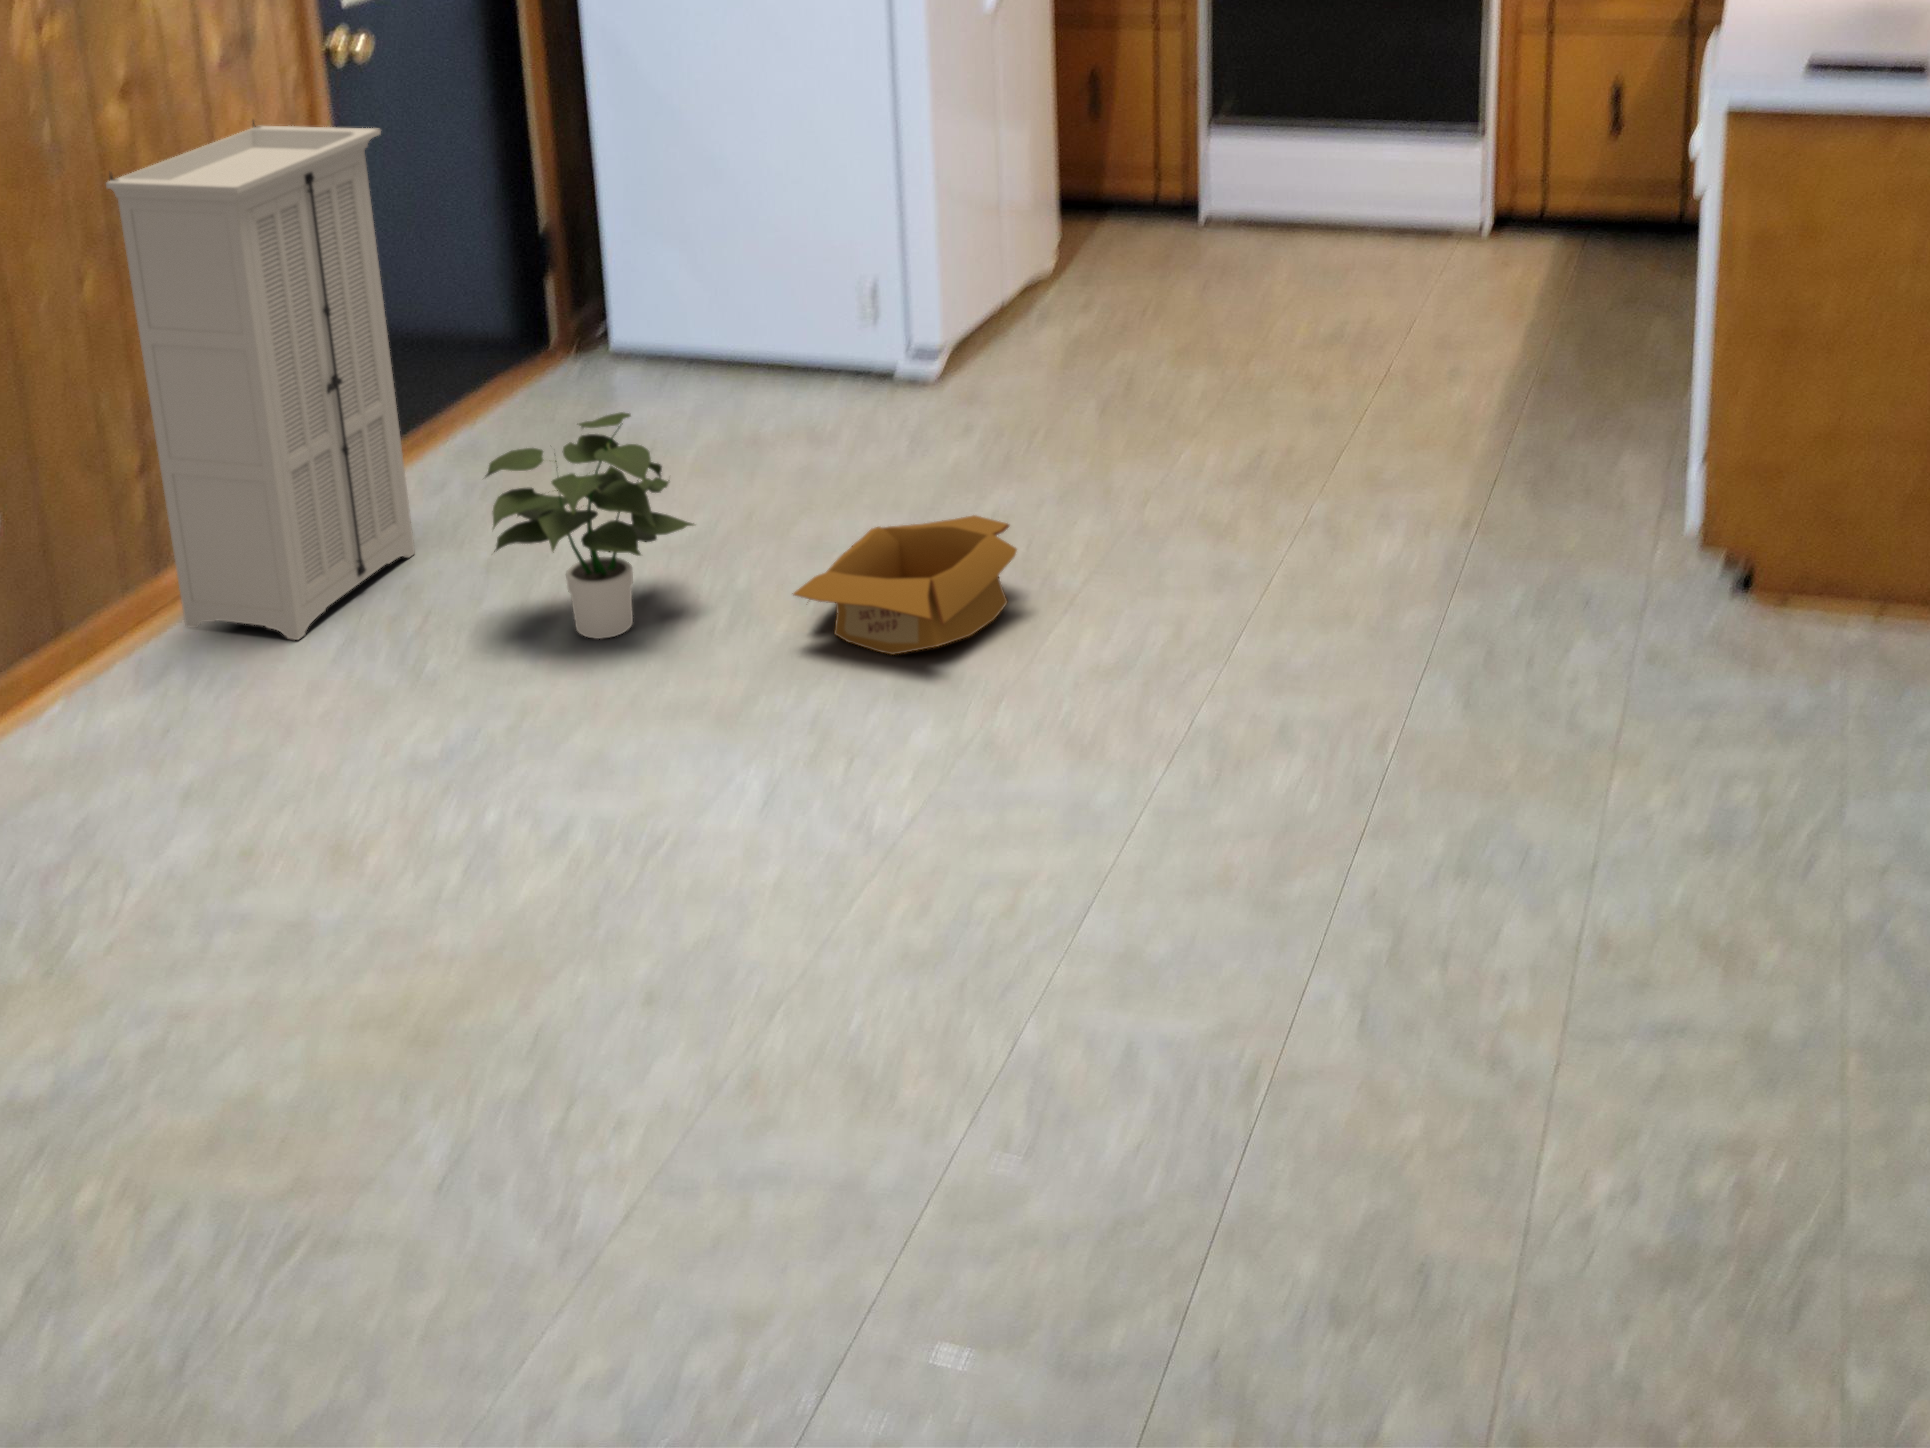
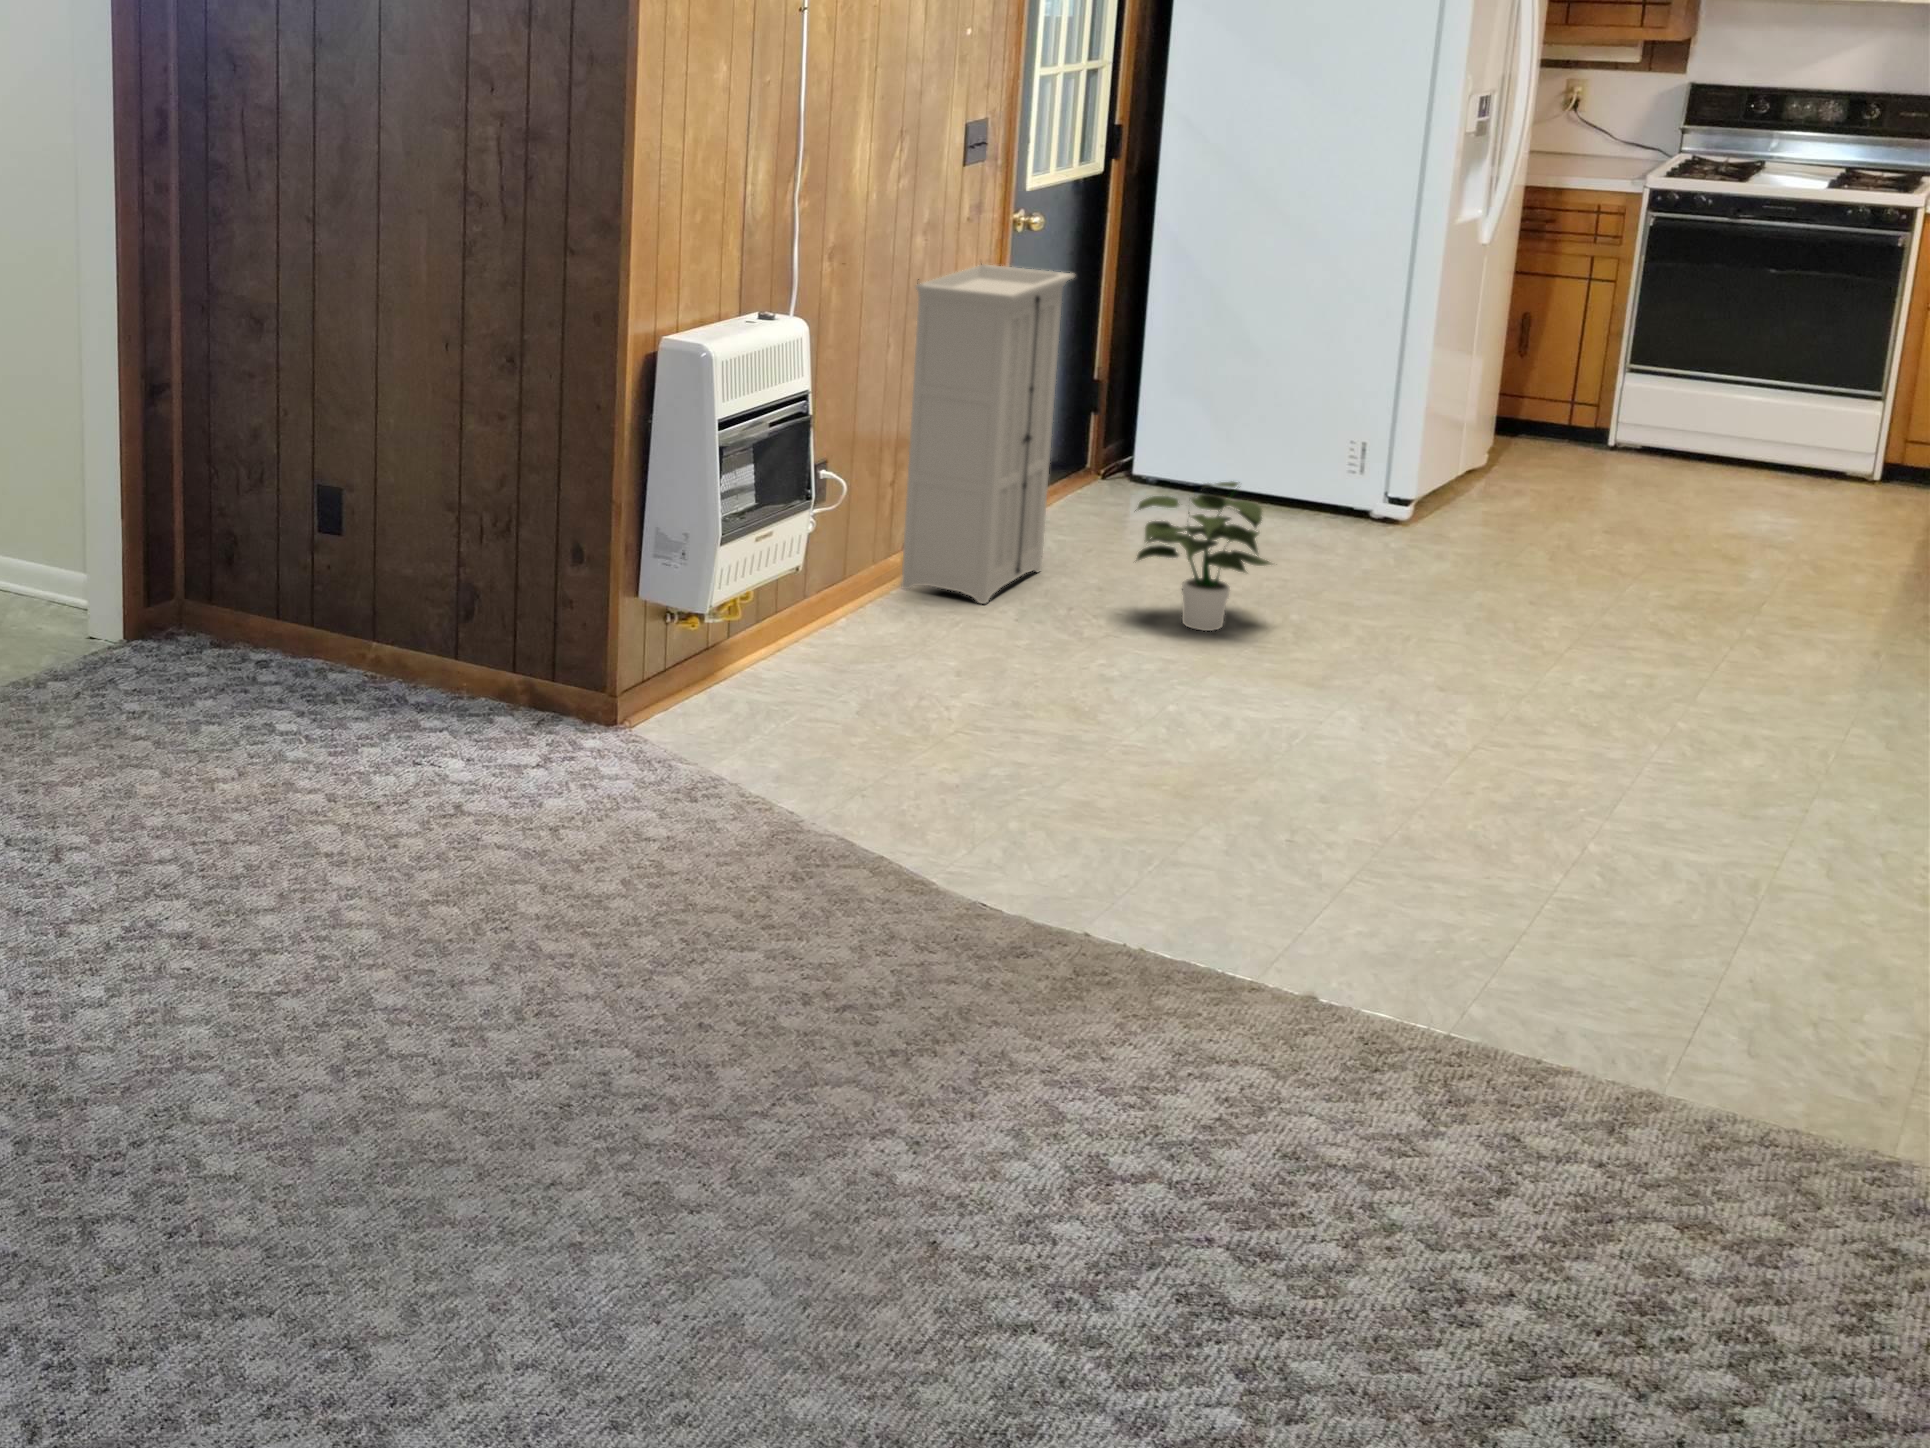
cardboard box: present [792,515,1017,655] -> none [1354,586,1518,665]

